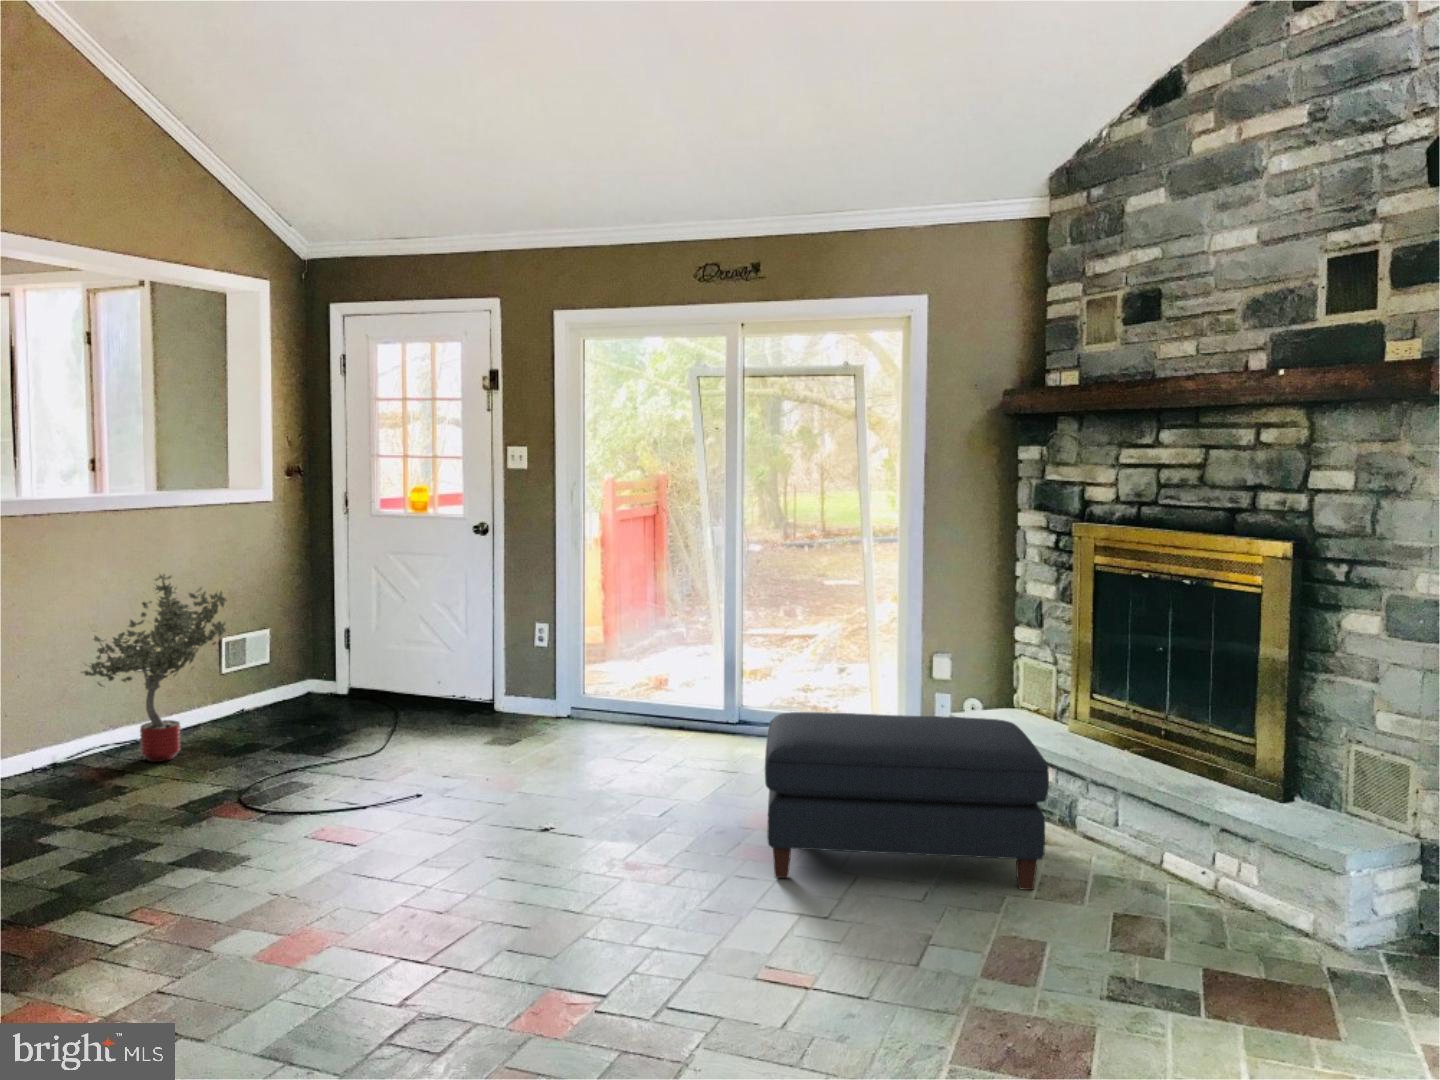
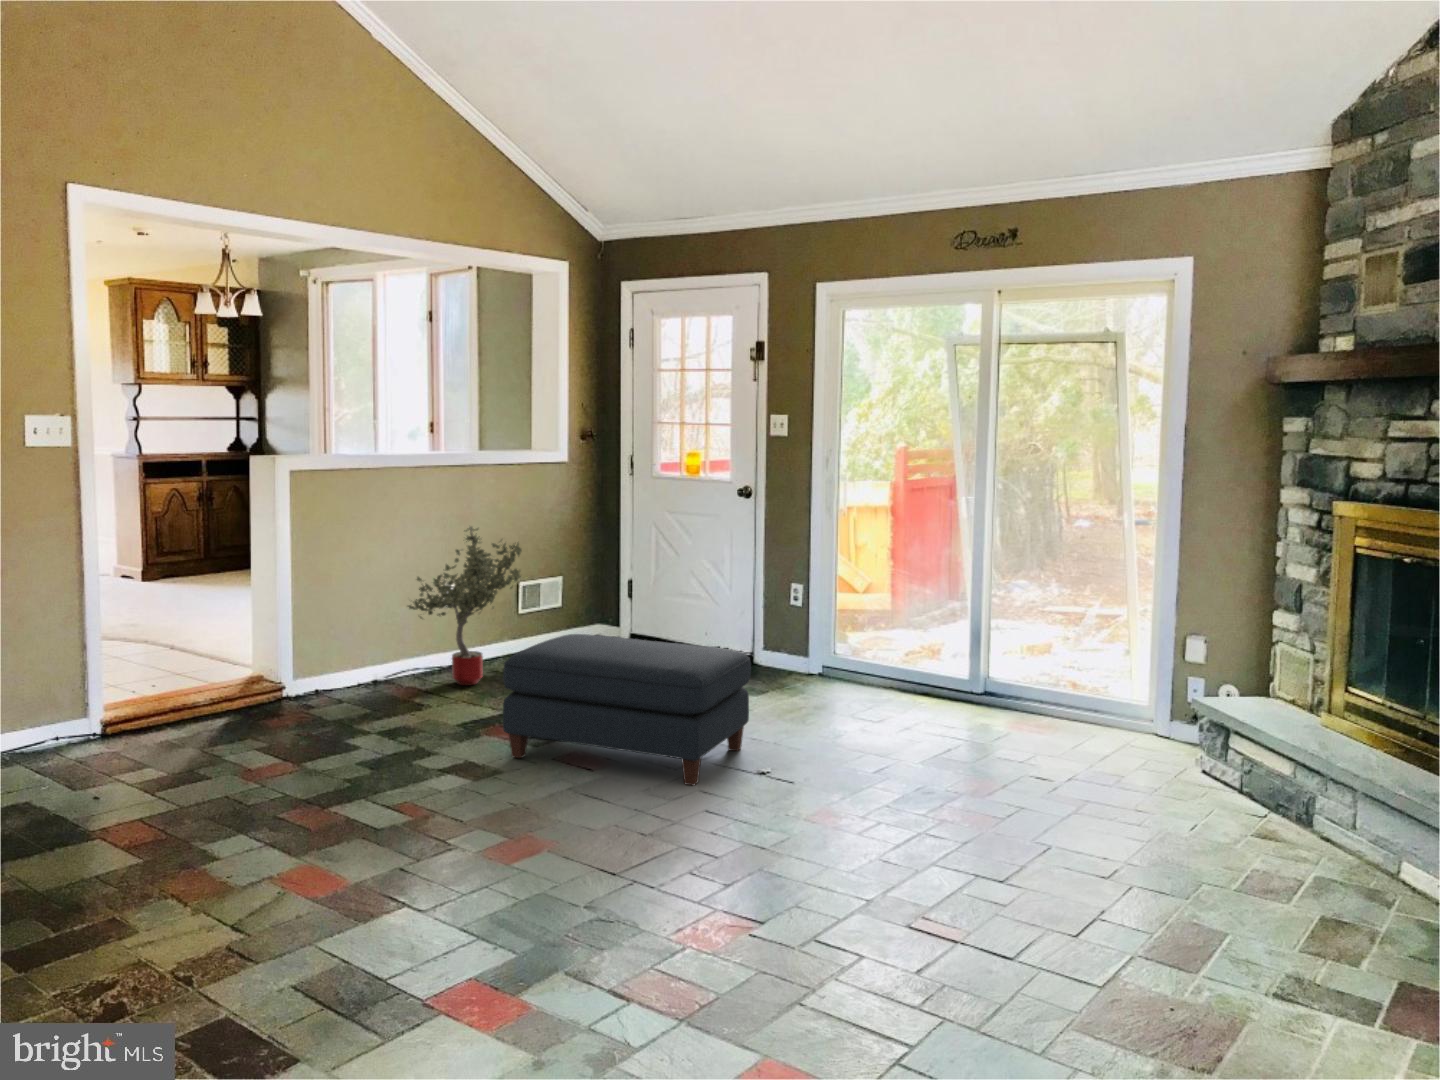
ottoman: present [765,712,1049,890] -> present [503,634,751,785]

